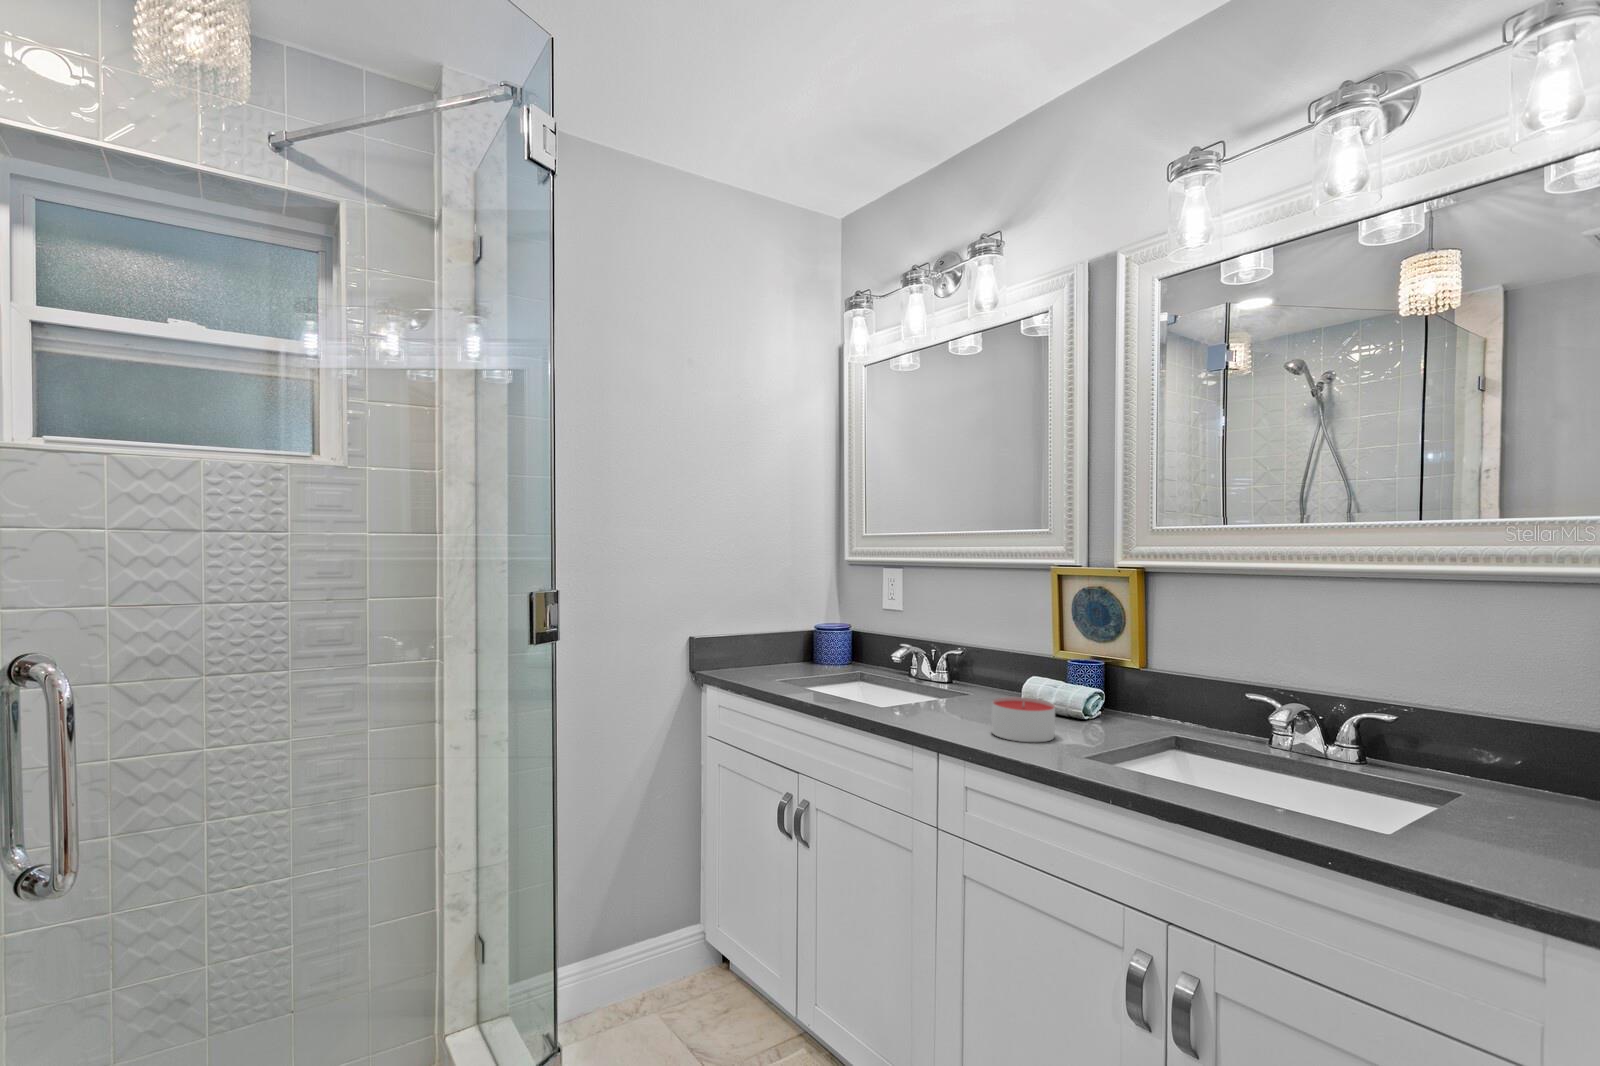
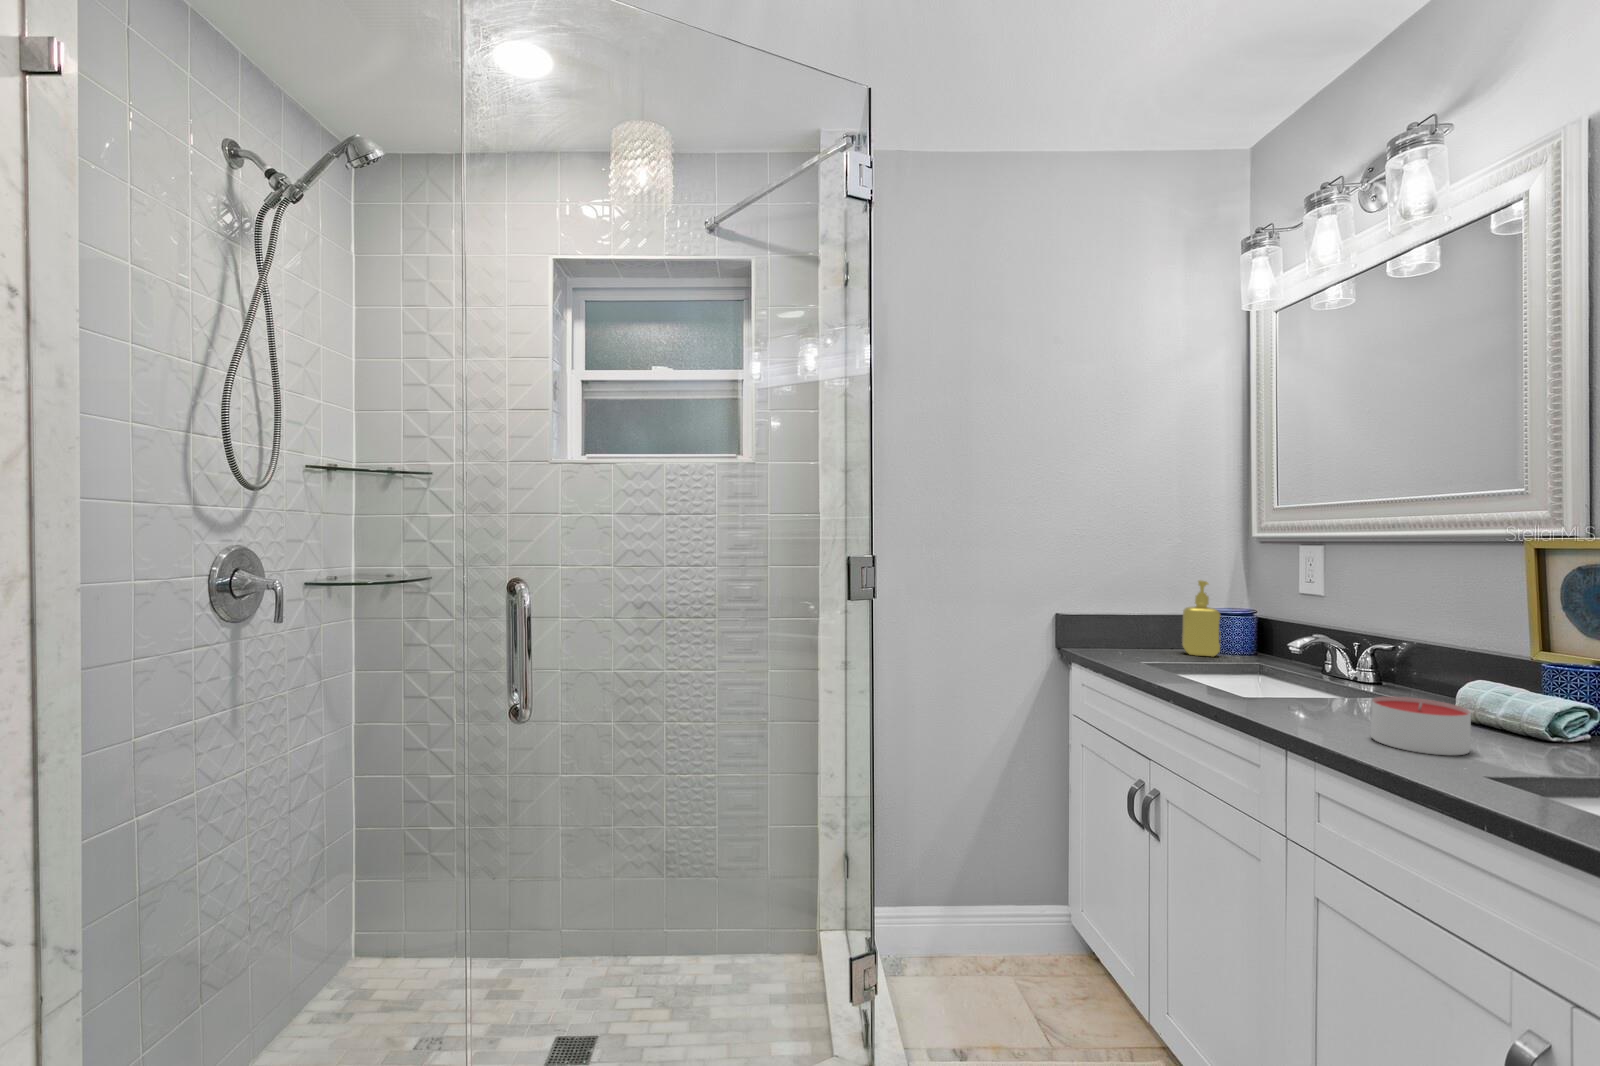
soap dispenser: none [790,600,822,670] -> present [1182,580,1221,657]

